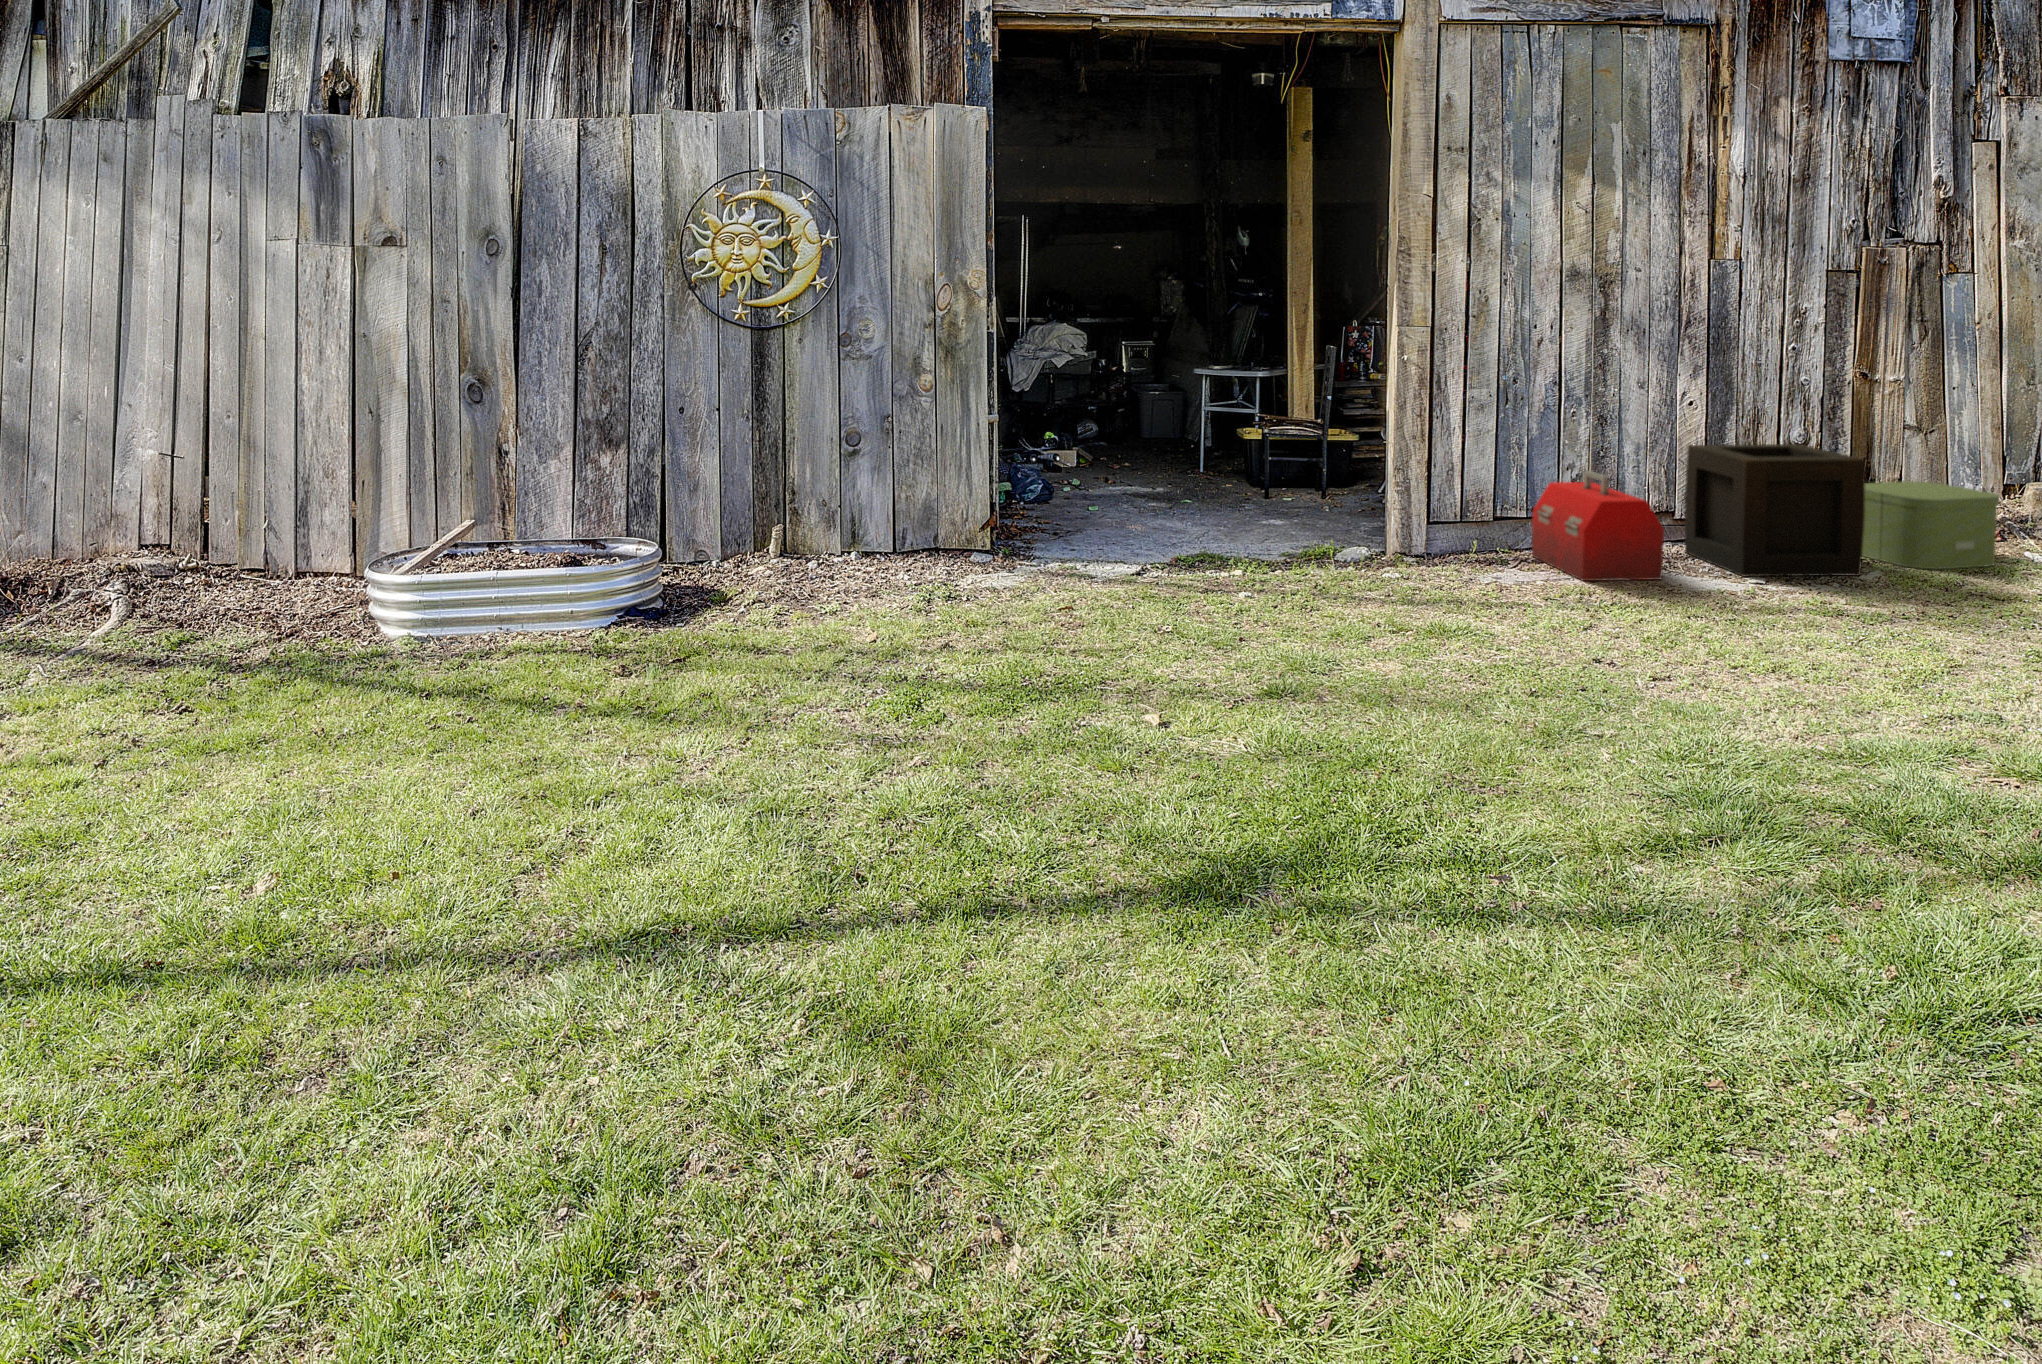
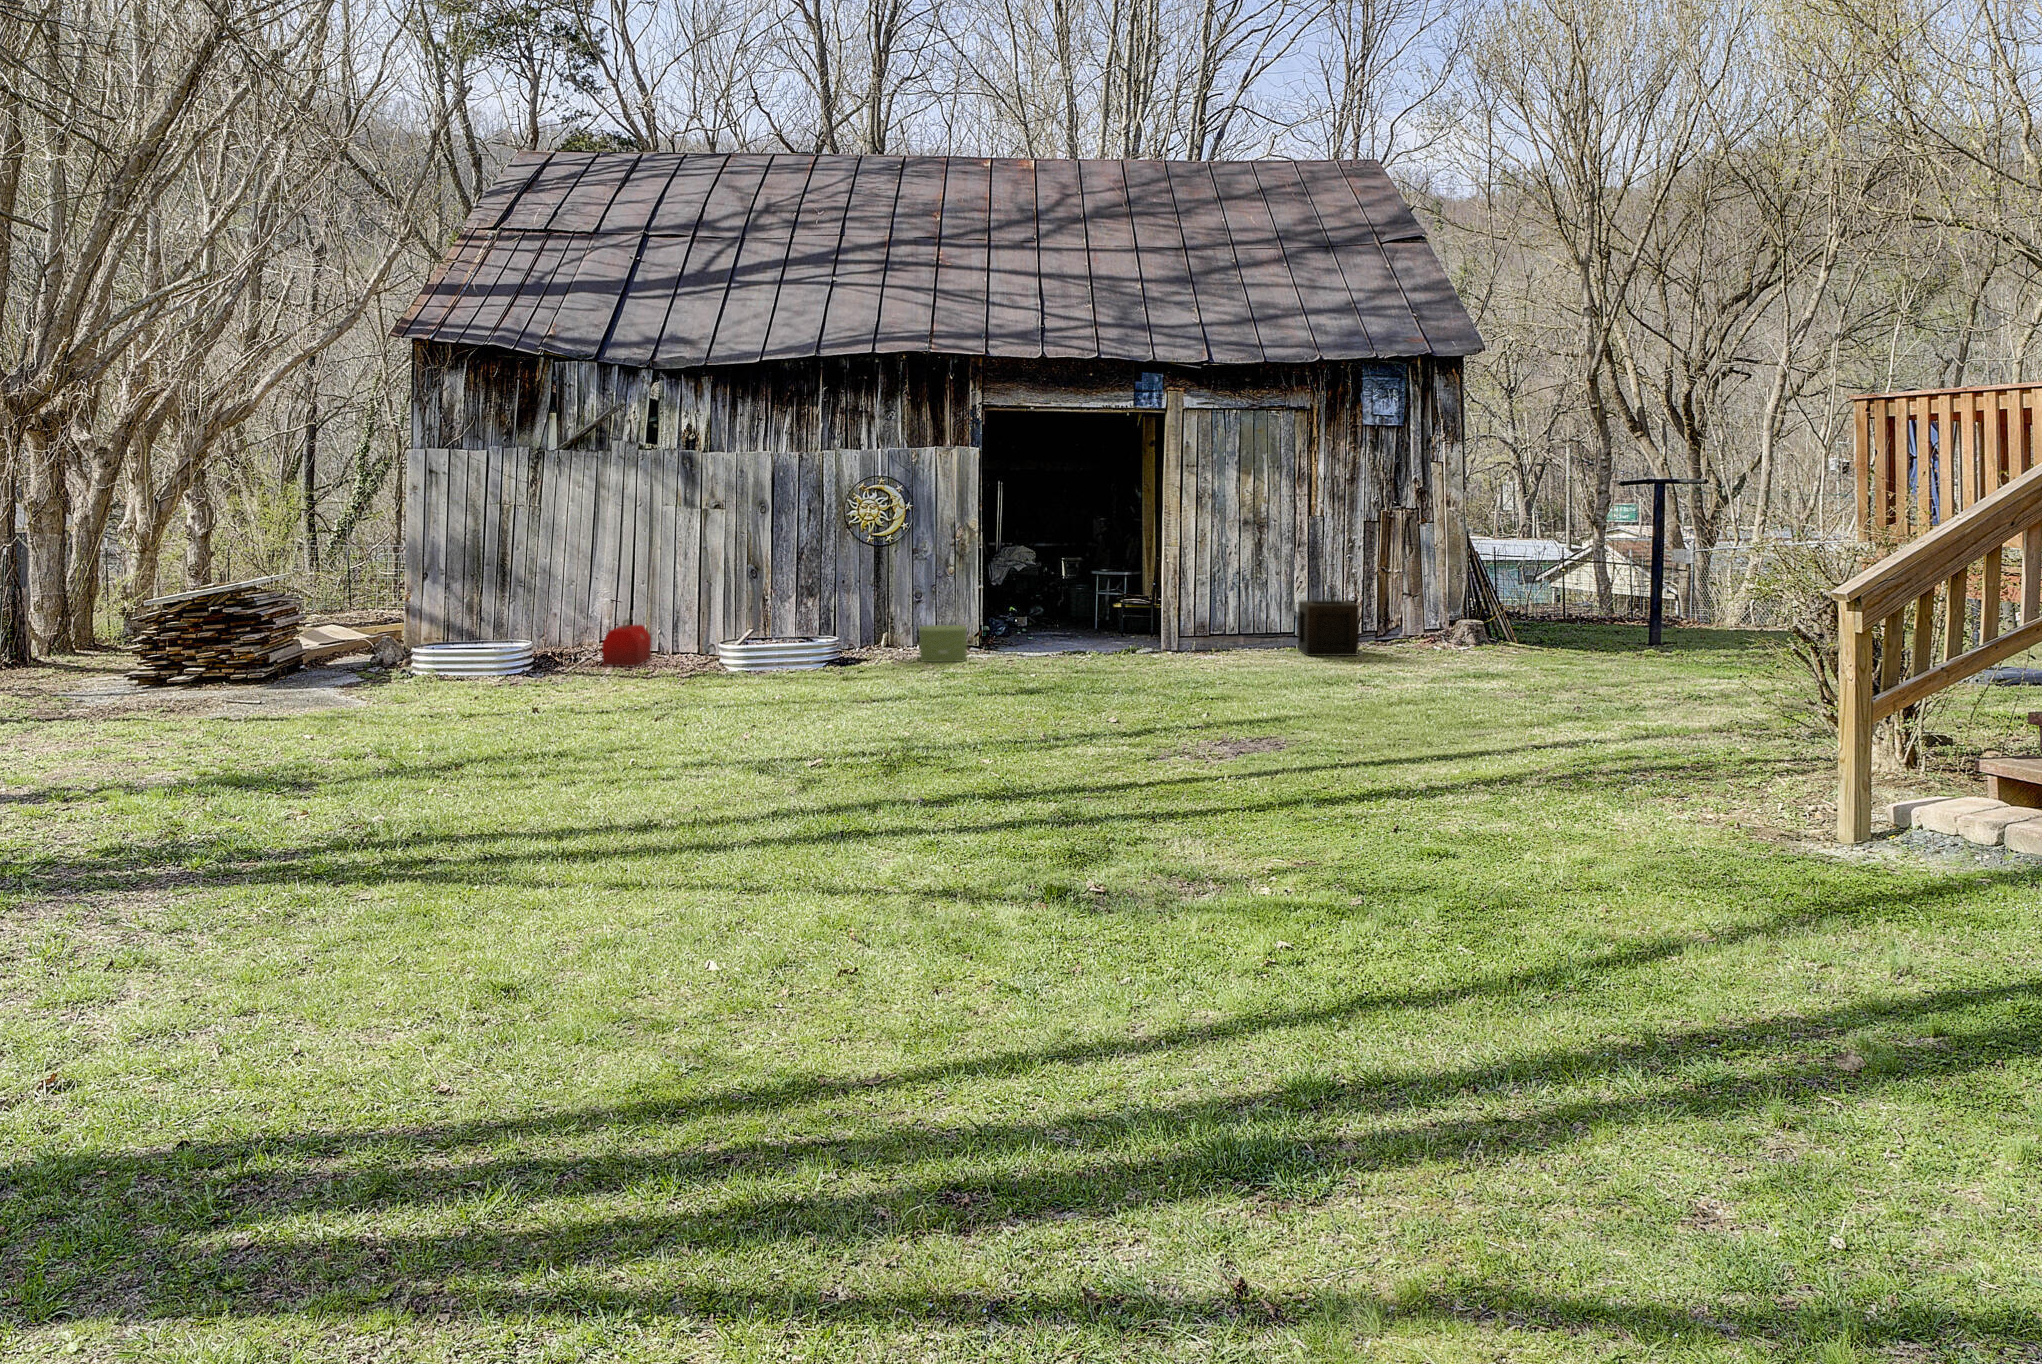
toolbox: present [1532,471,1664,581] -> present [602,619,652,667]
storage box: present [1862,481,1999,569] -> present [919,625,967,662]

